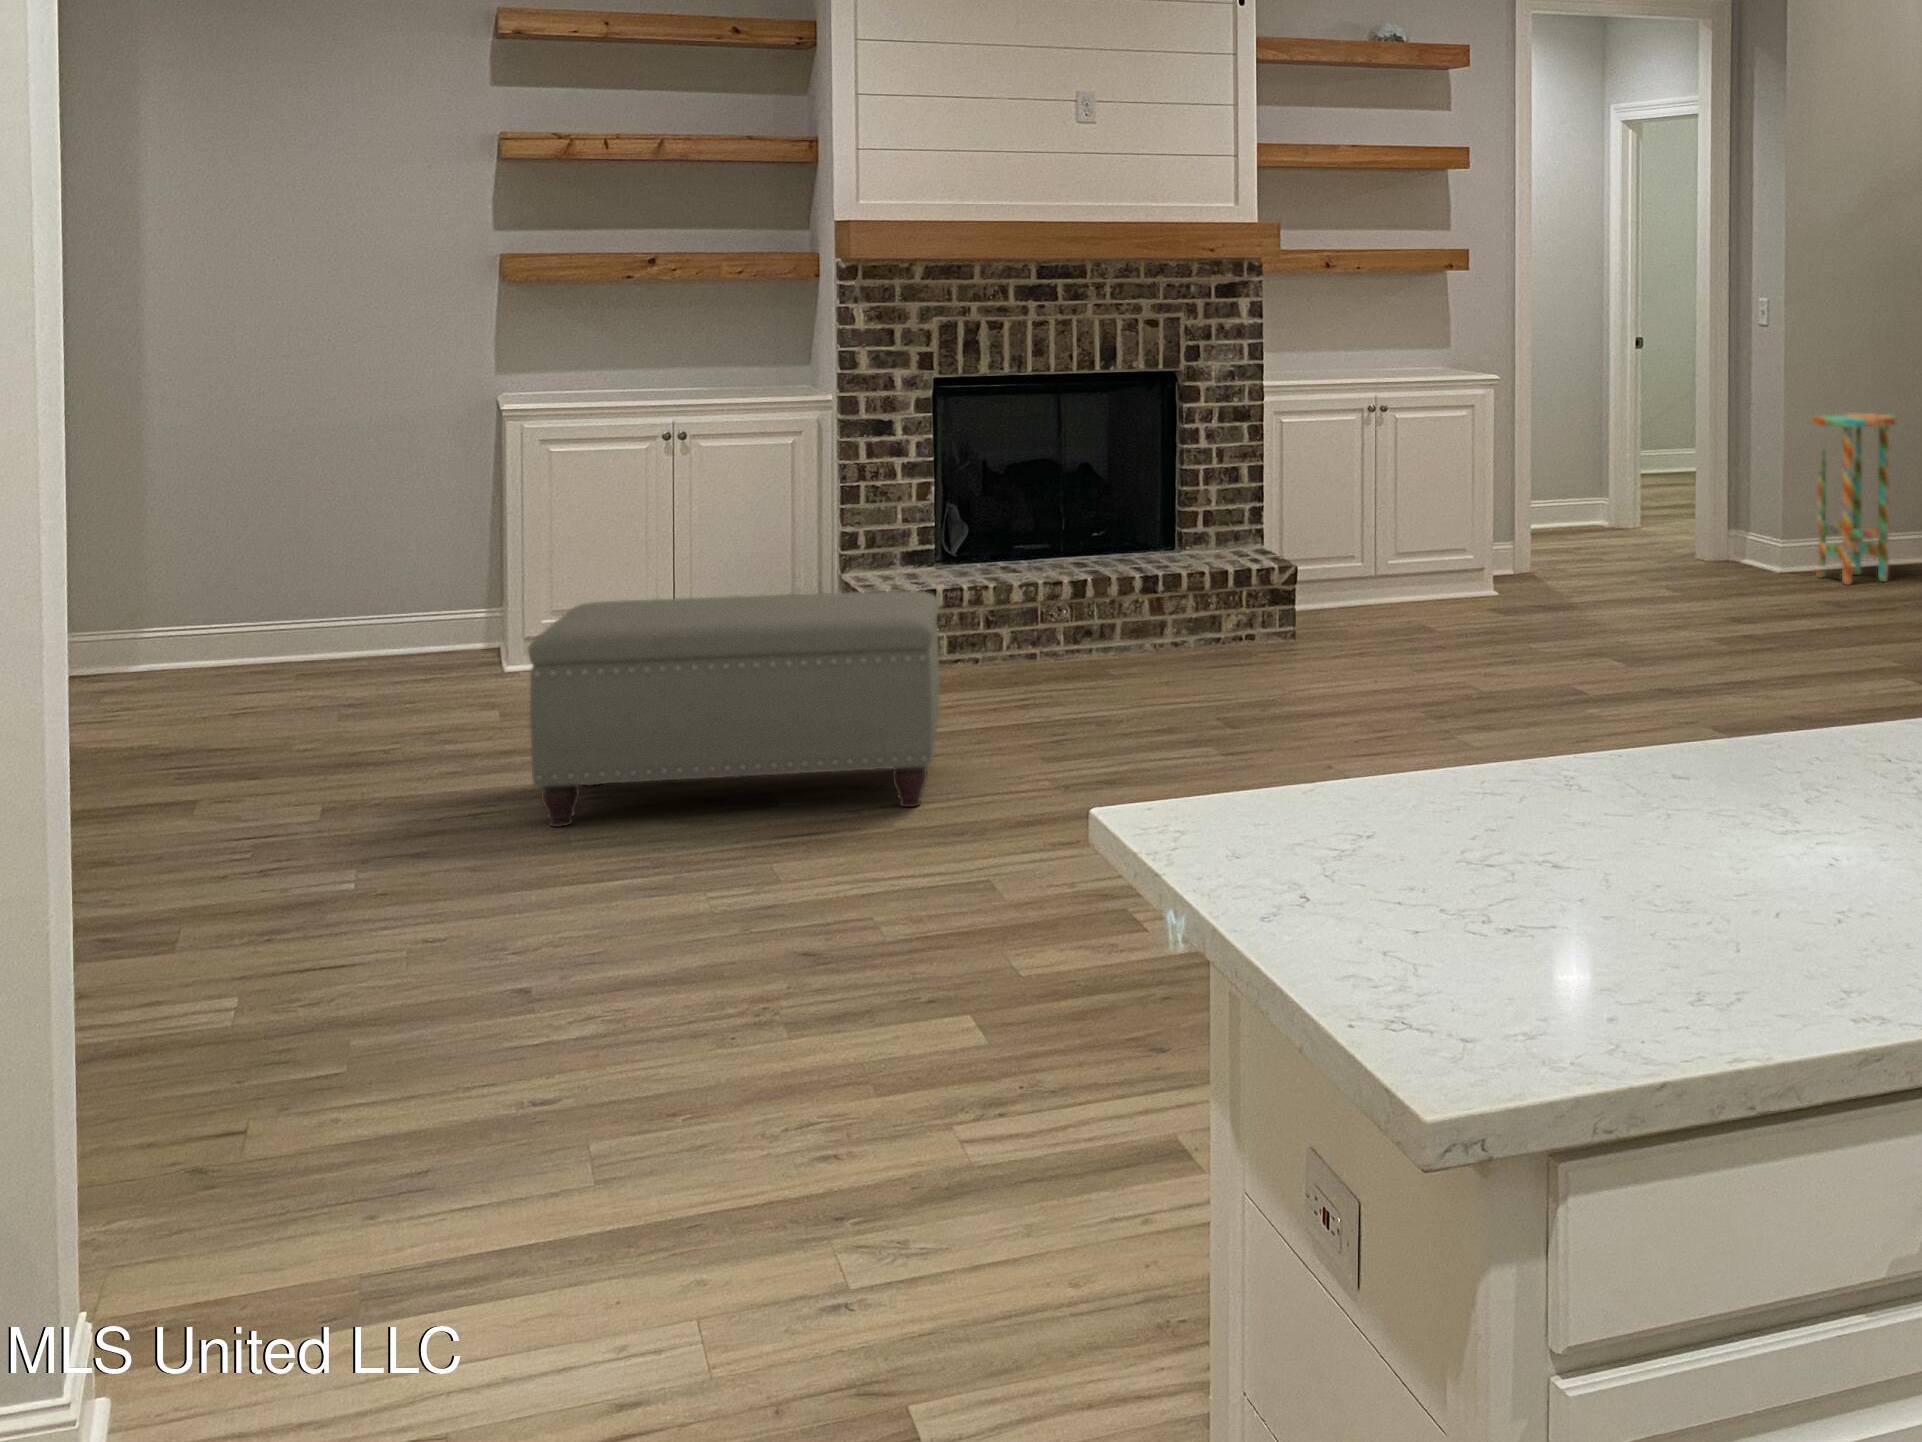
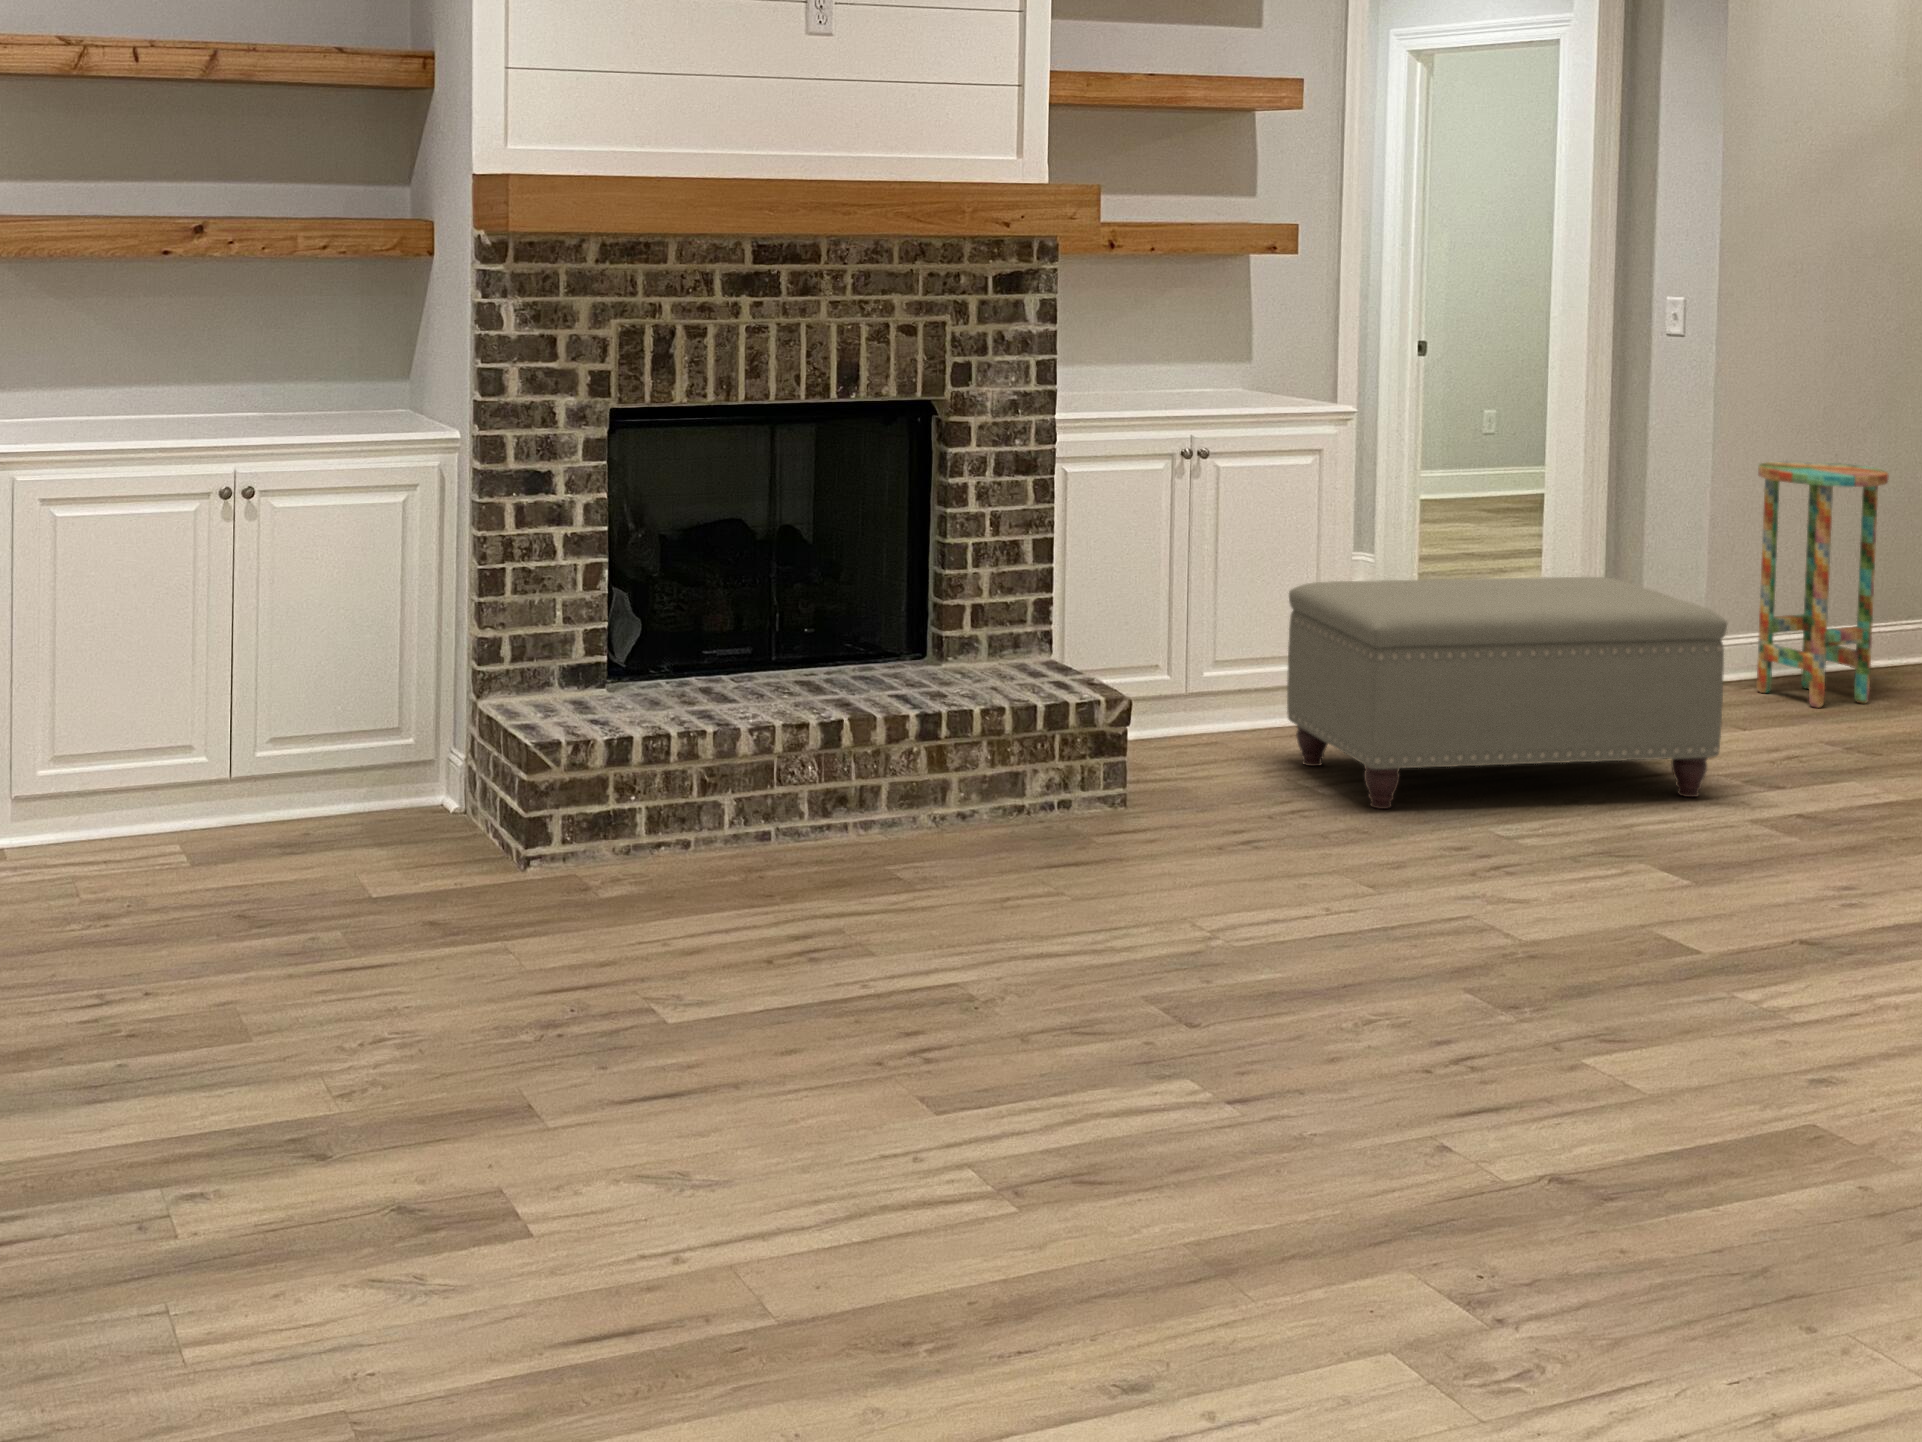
ottoman: present [528,591,939,827] -> present [1287,577,1727,809]

